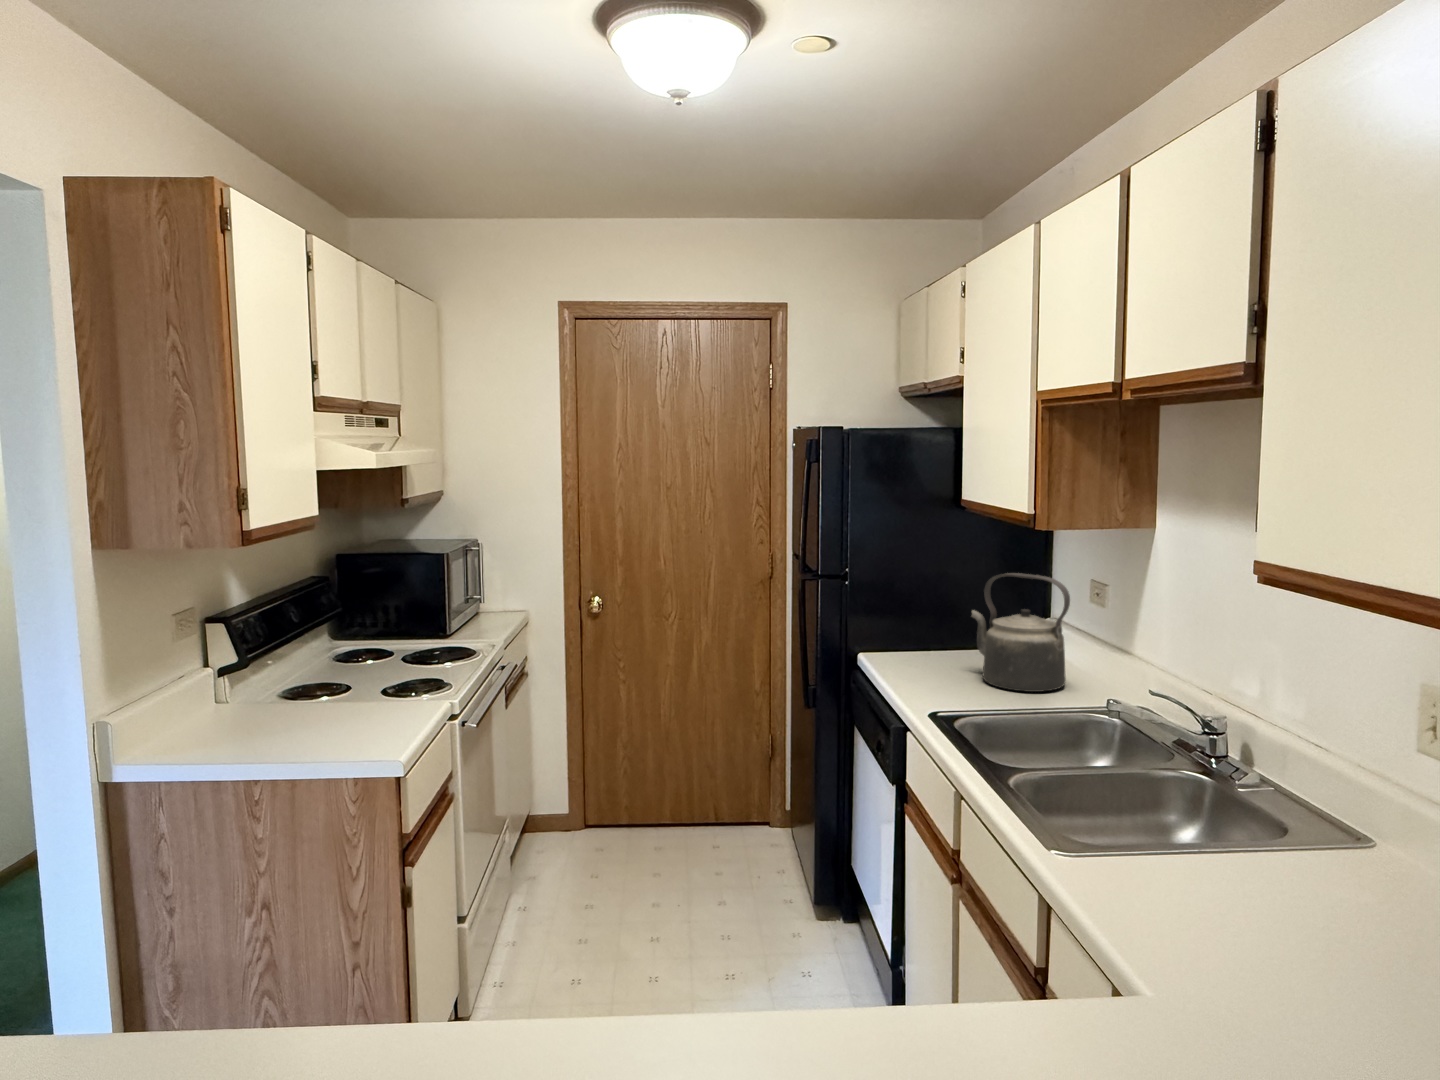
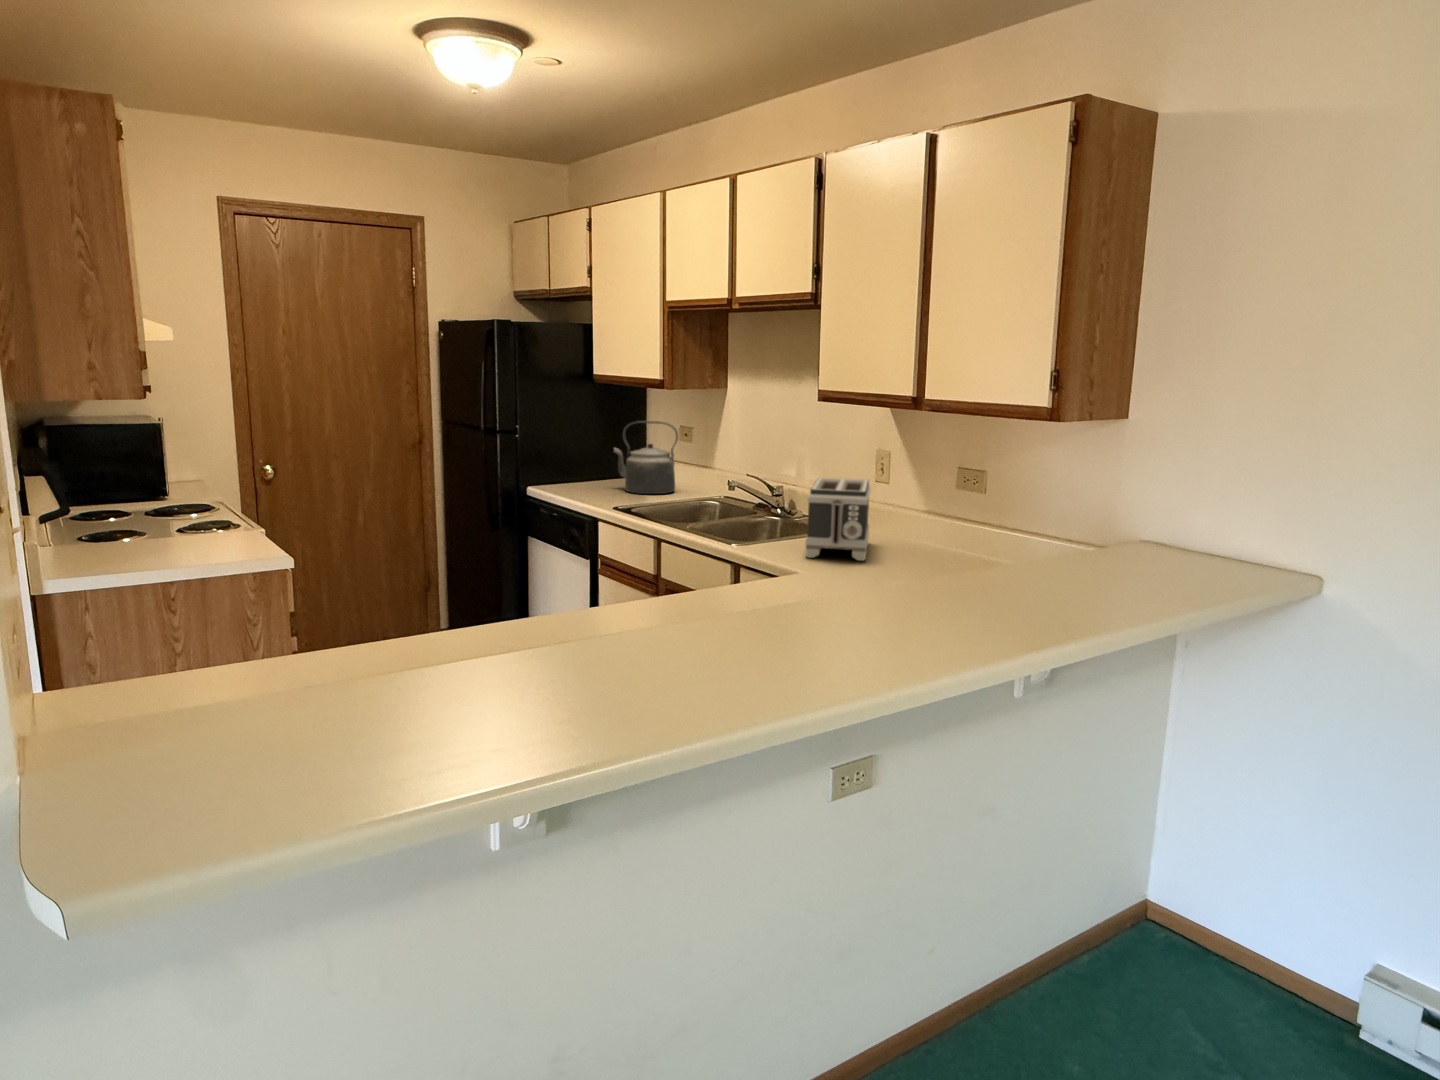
toaster: none [1184,749,1397,1002] -> present [805,478,870,561]

